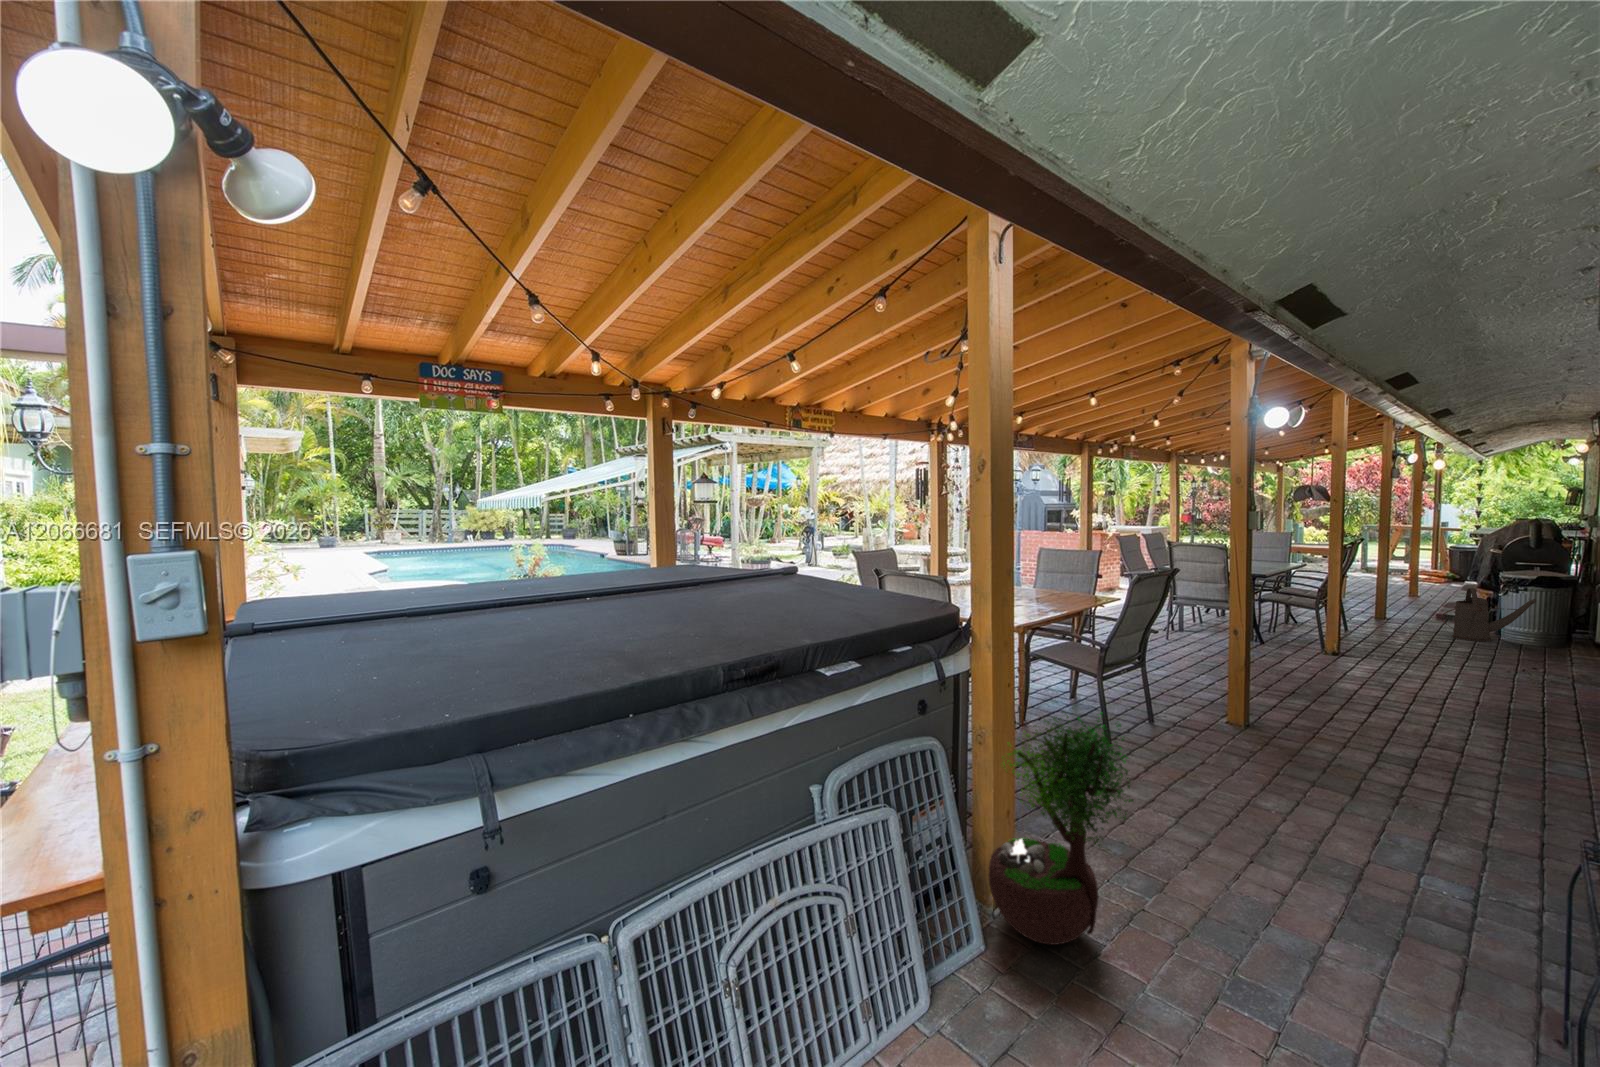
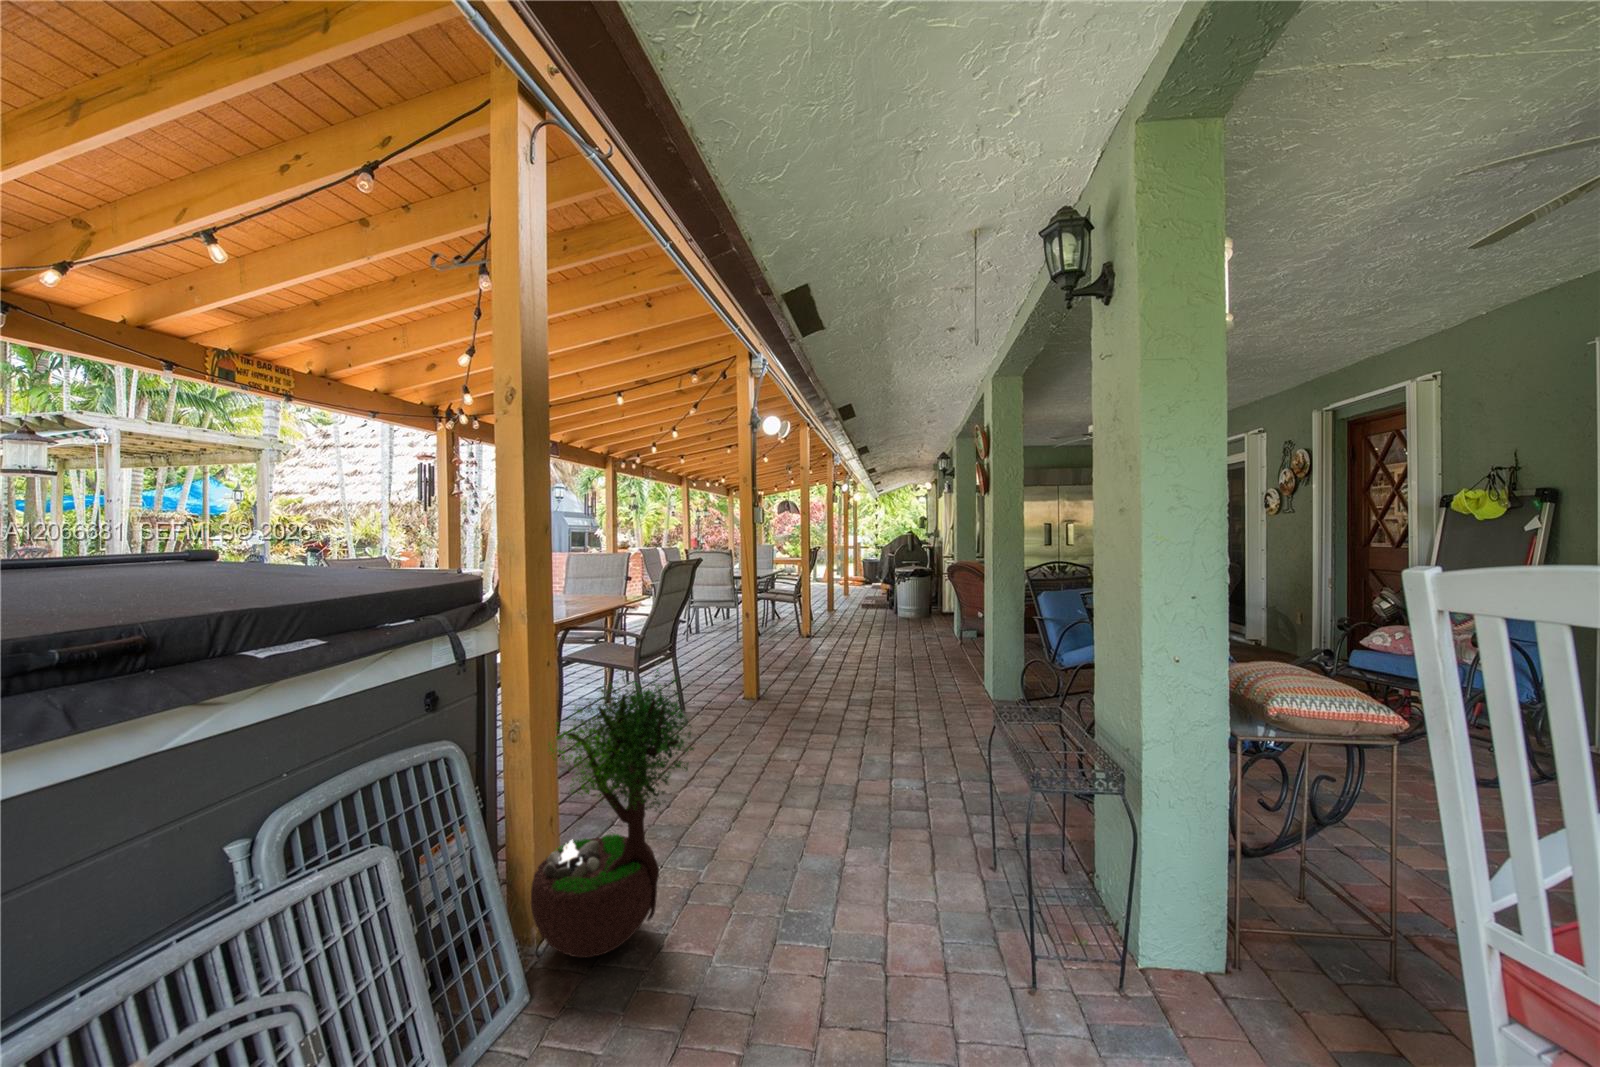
watering can: present [1441,588,1536,642] -> none [856,584,899,620]

